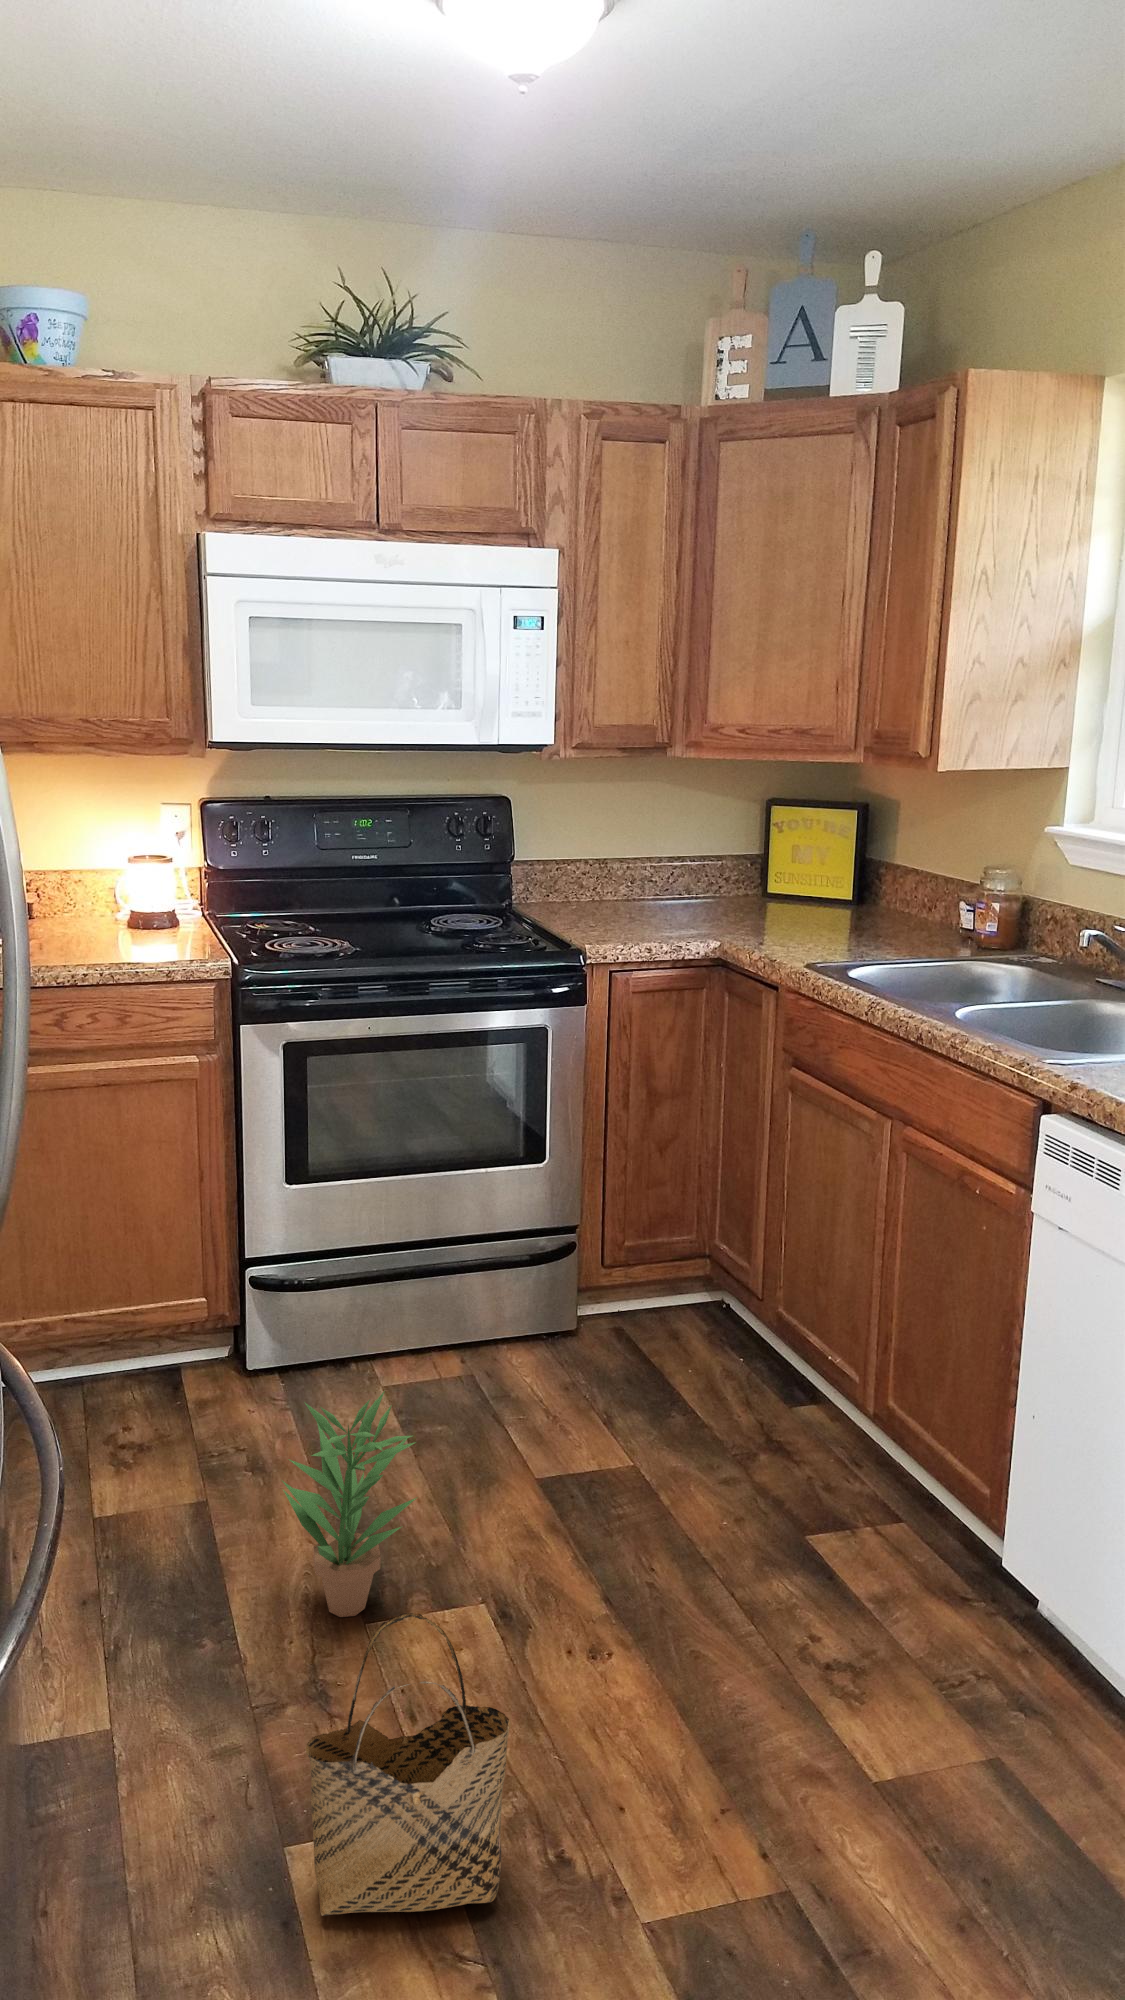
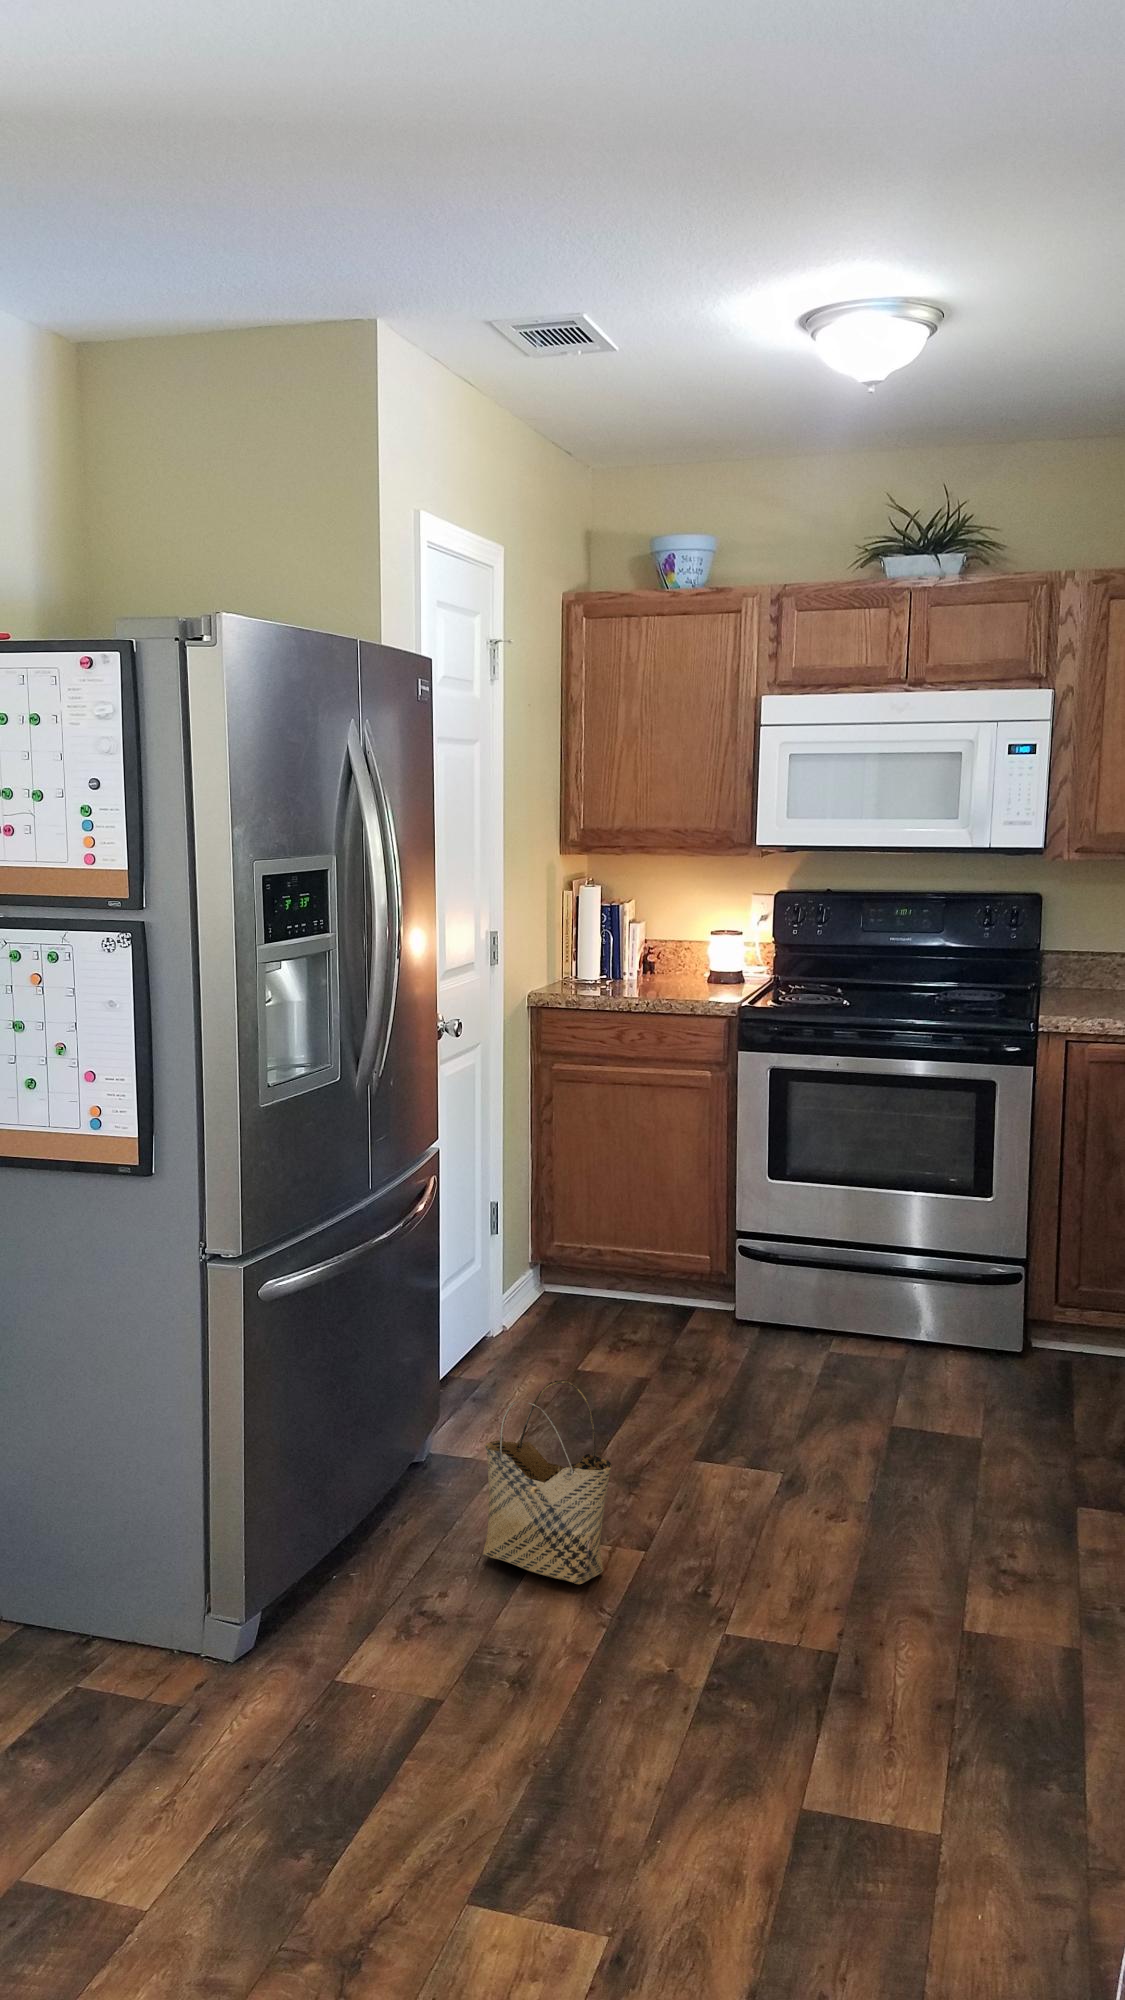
potted plant: present [282,1392,416,1617] -> none [611,1282,706,1453]

